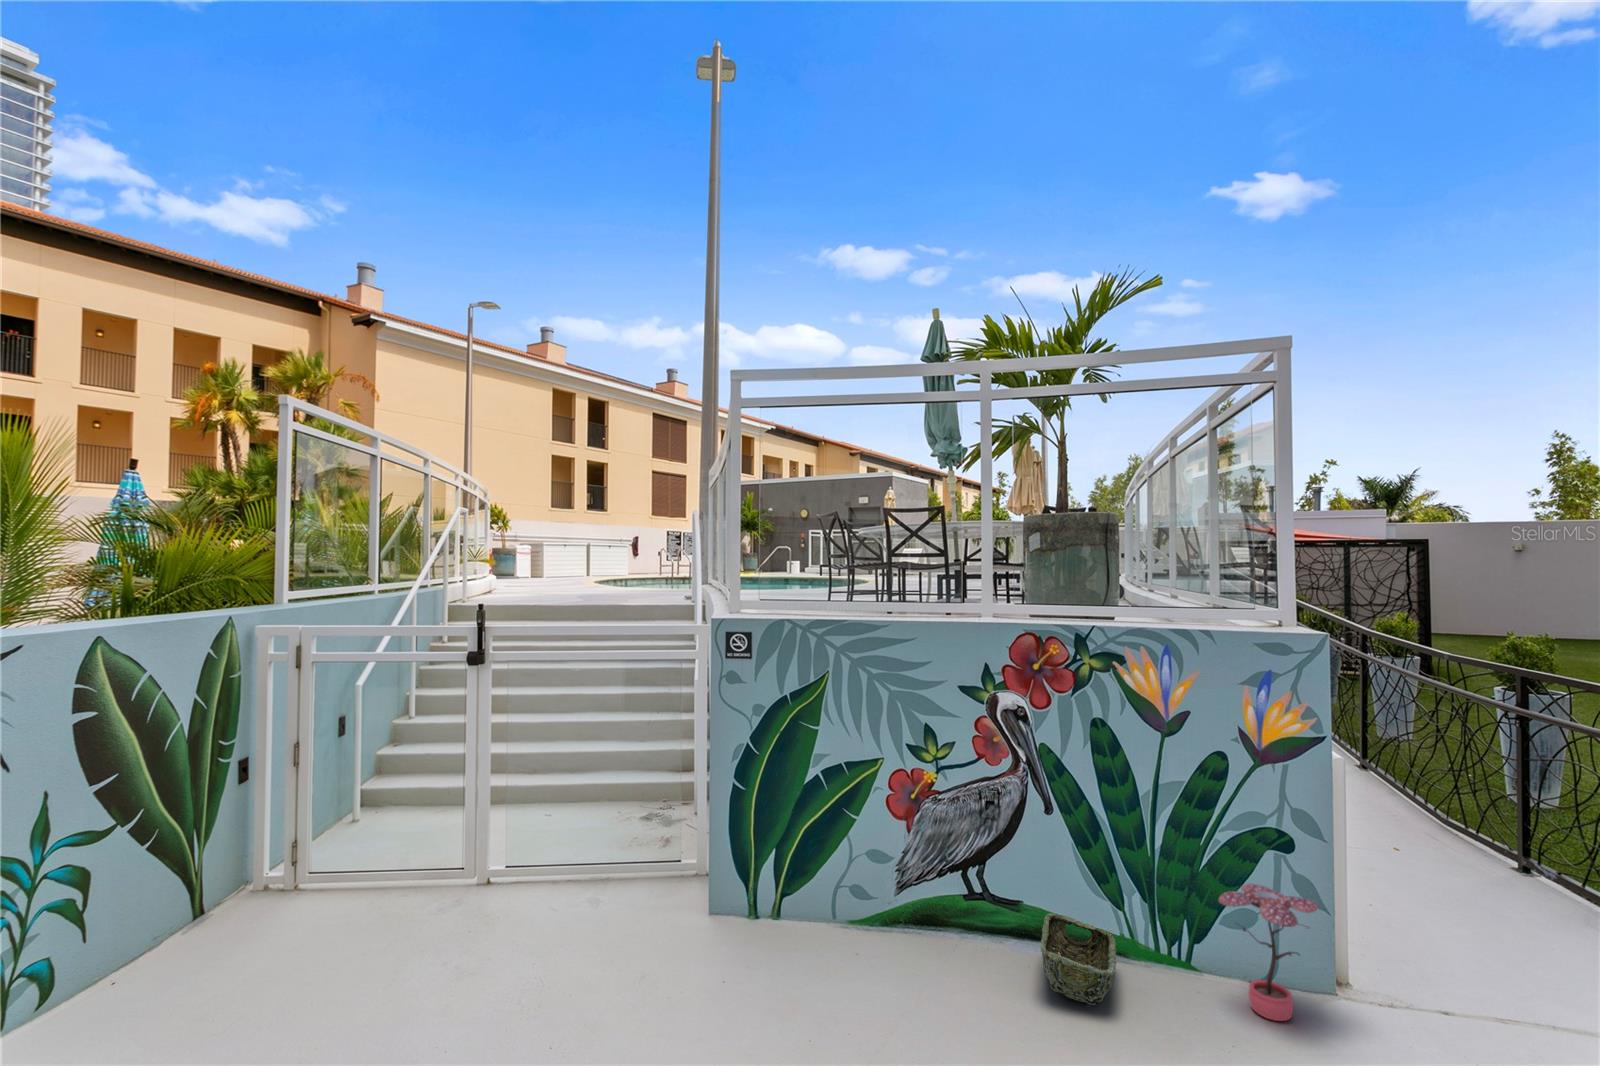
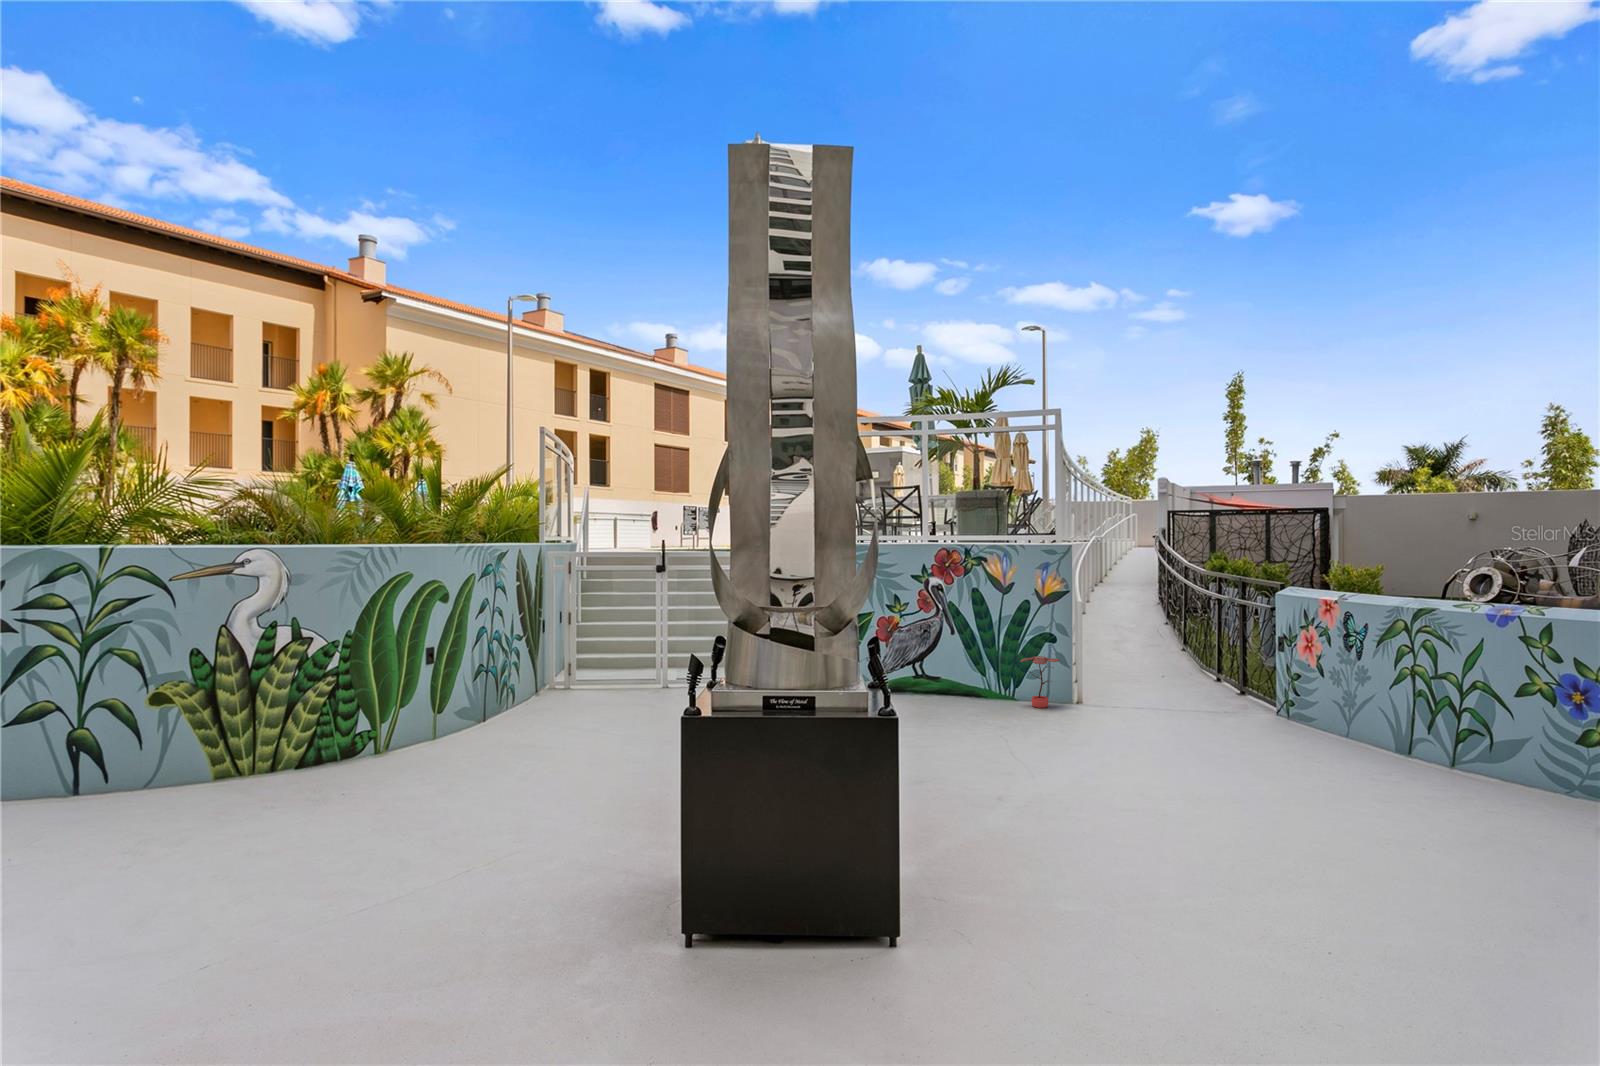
woven basket: present [1040,913,1116,1005] -> none [943,679,980,706]

